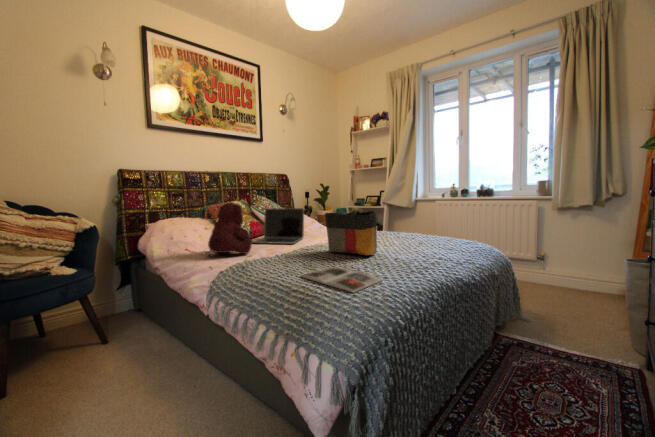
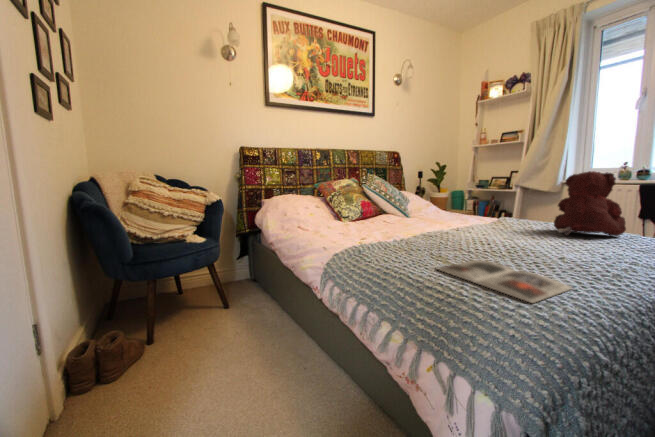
teddy bear: present [203,202,252,256] -> present [554,171,626,236]
laptop: present [252,208,304,244] -> none [362,187,424,228]
tote bag: present [325,210,377,256] -> none [459,187,542,249]

